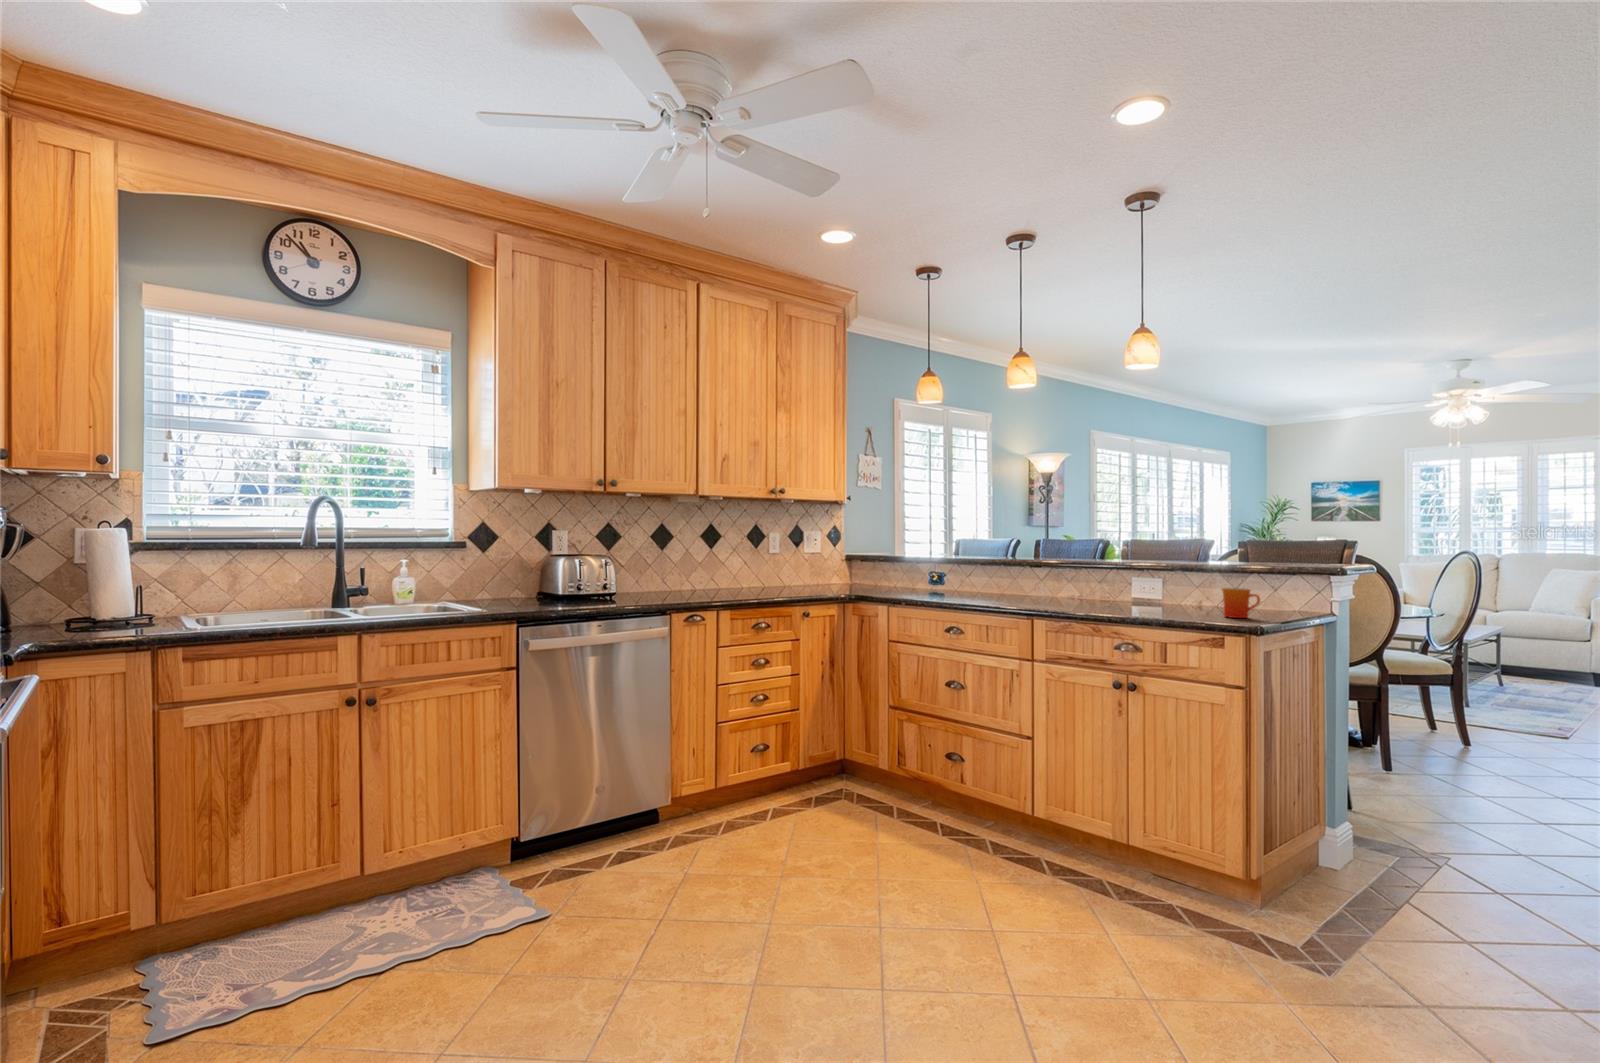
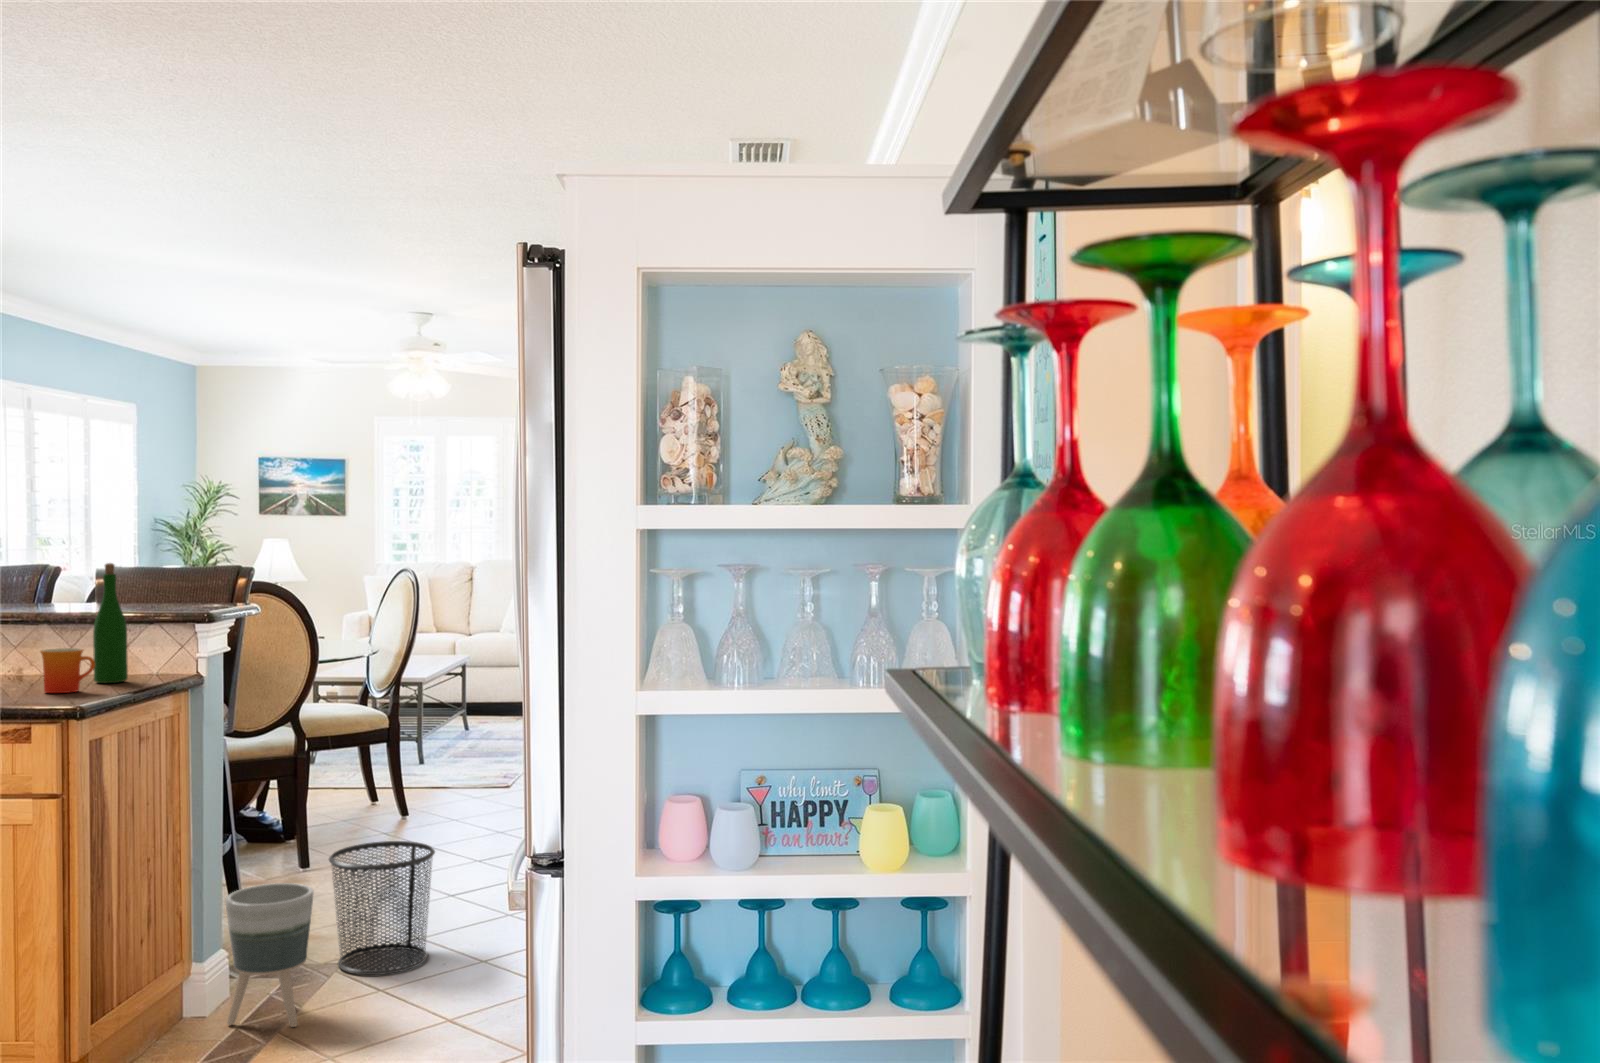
wine bottle: none [1254,532,1279,615] -> present [93,563,128,683]
waste bin: none [1438,766,1551,884] -> present [329,841,435,975]
planter: none [1356,781,1437,903] -> present [226,883,314,1027]

